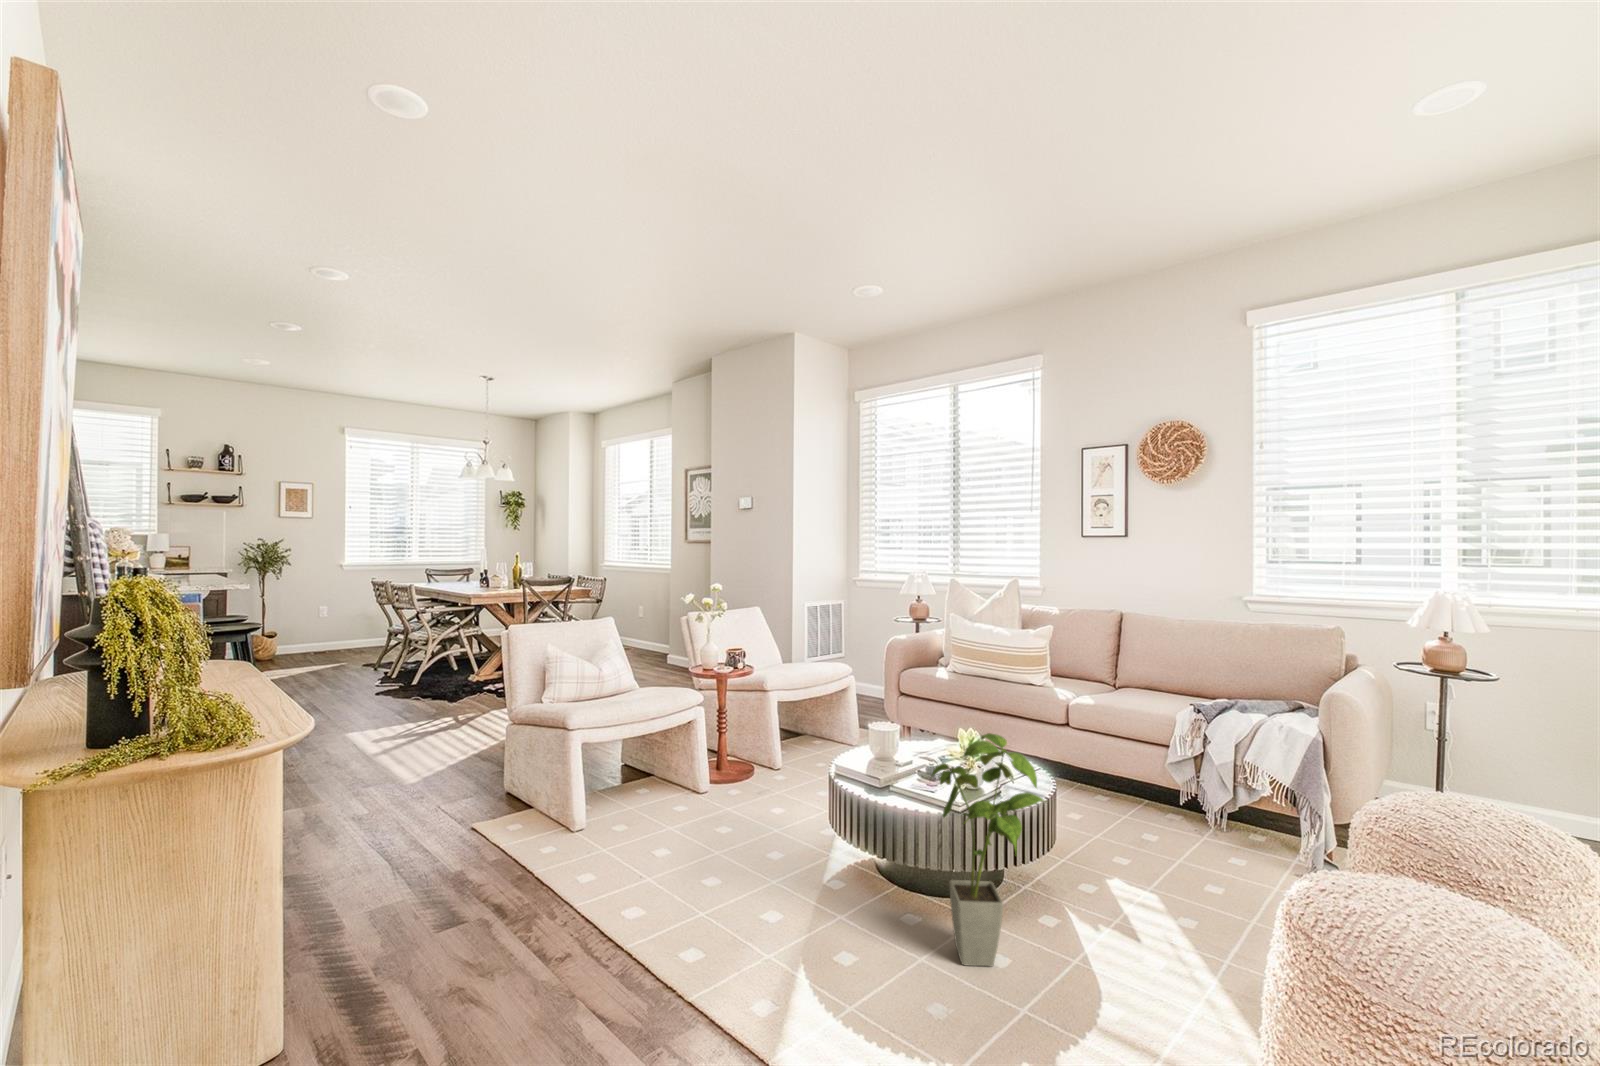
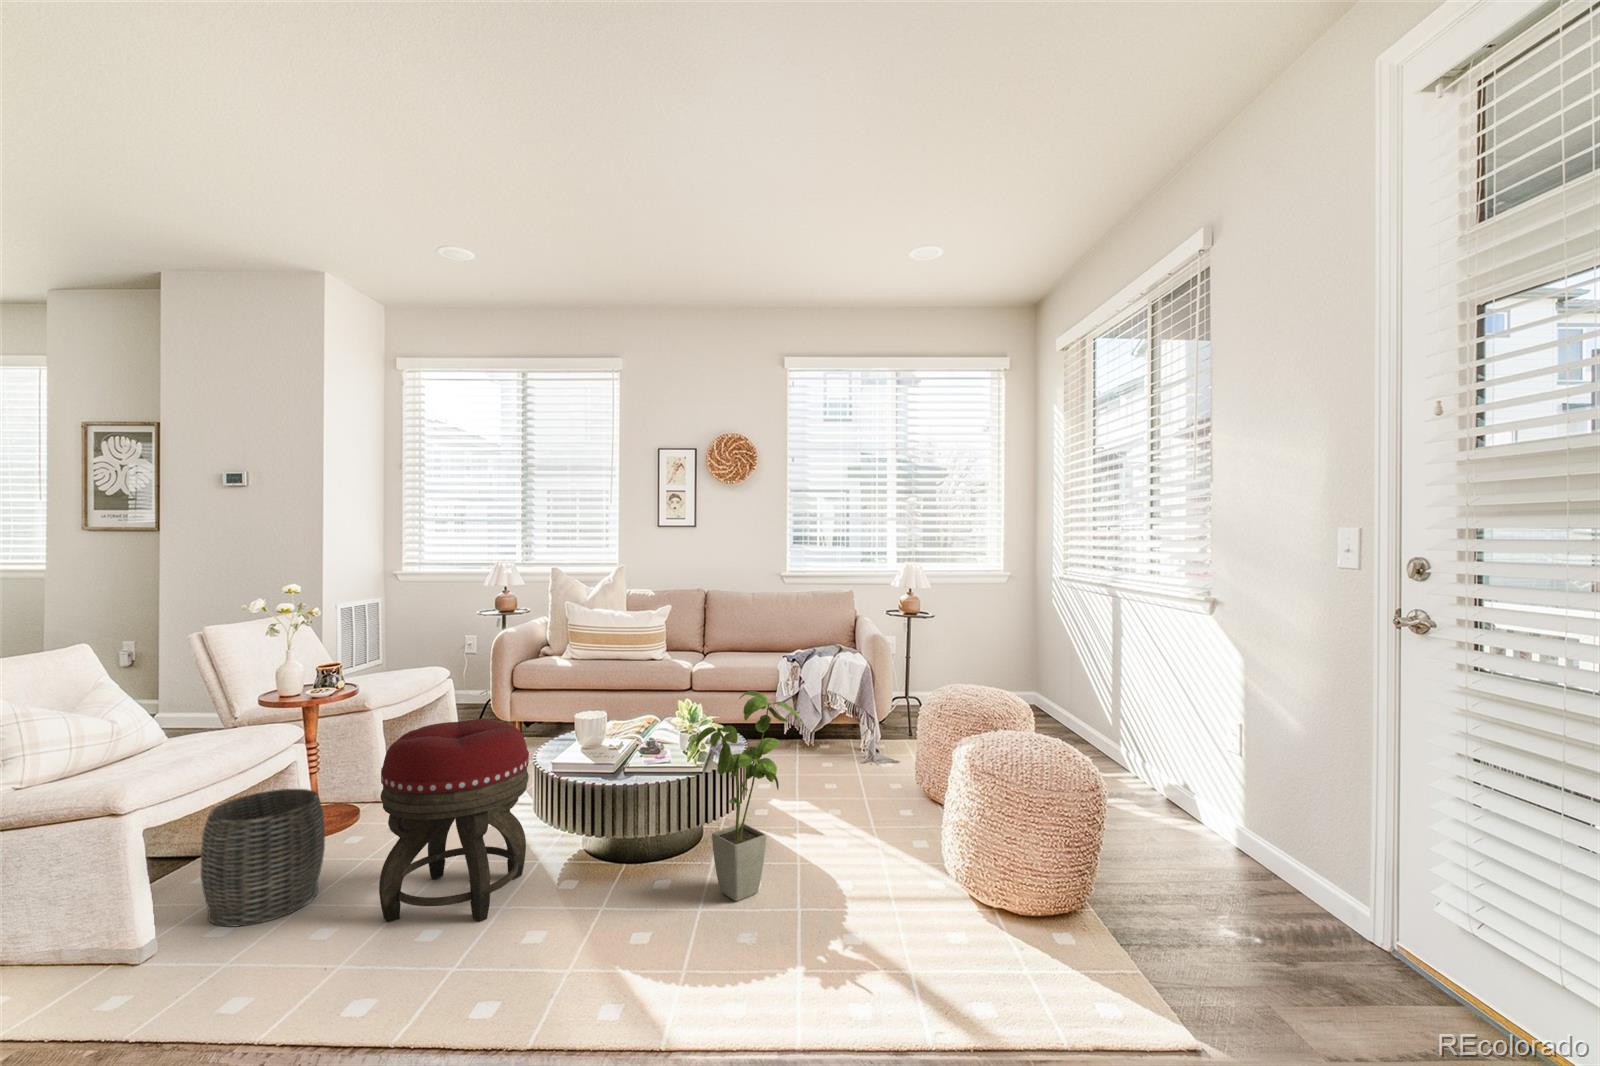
footstool: none [697,708,815,885] -> present [379,719,529,922]
woven basket: none [620,735,693,829] -> present [201,789,325,927]

